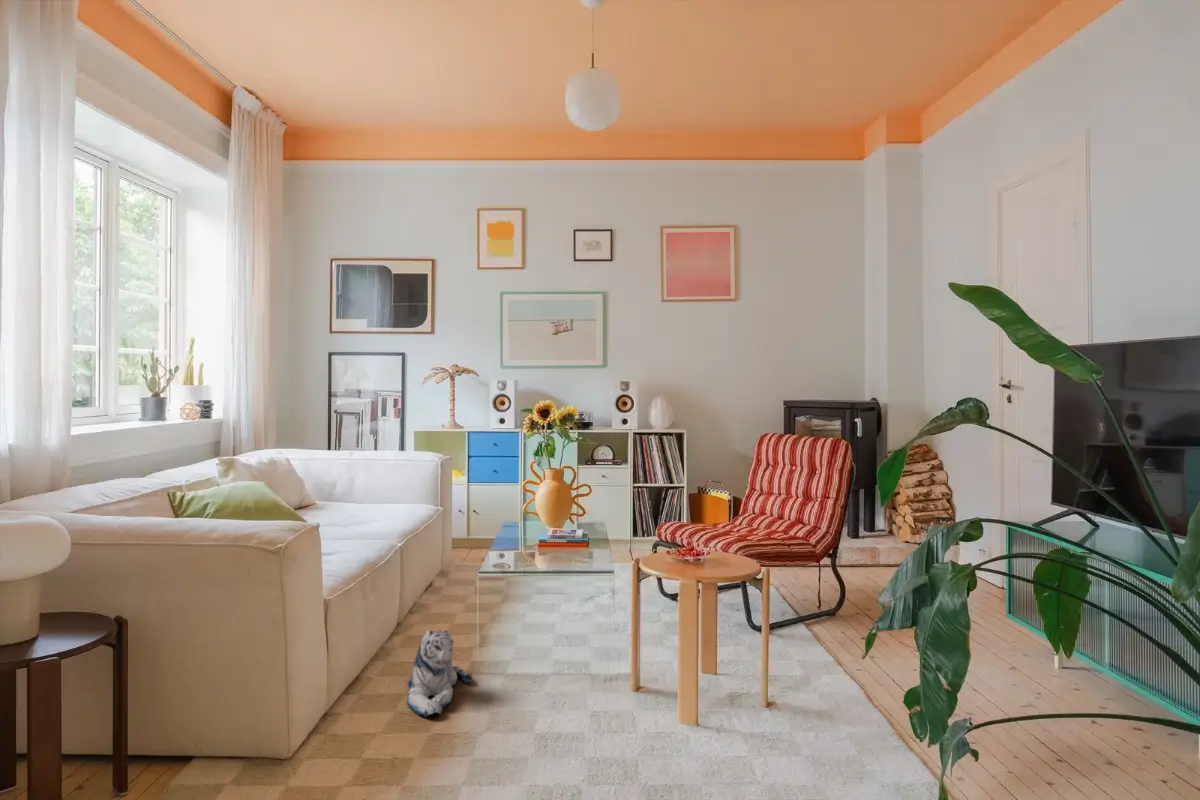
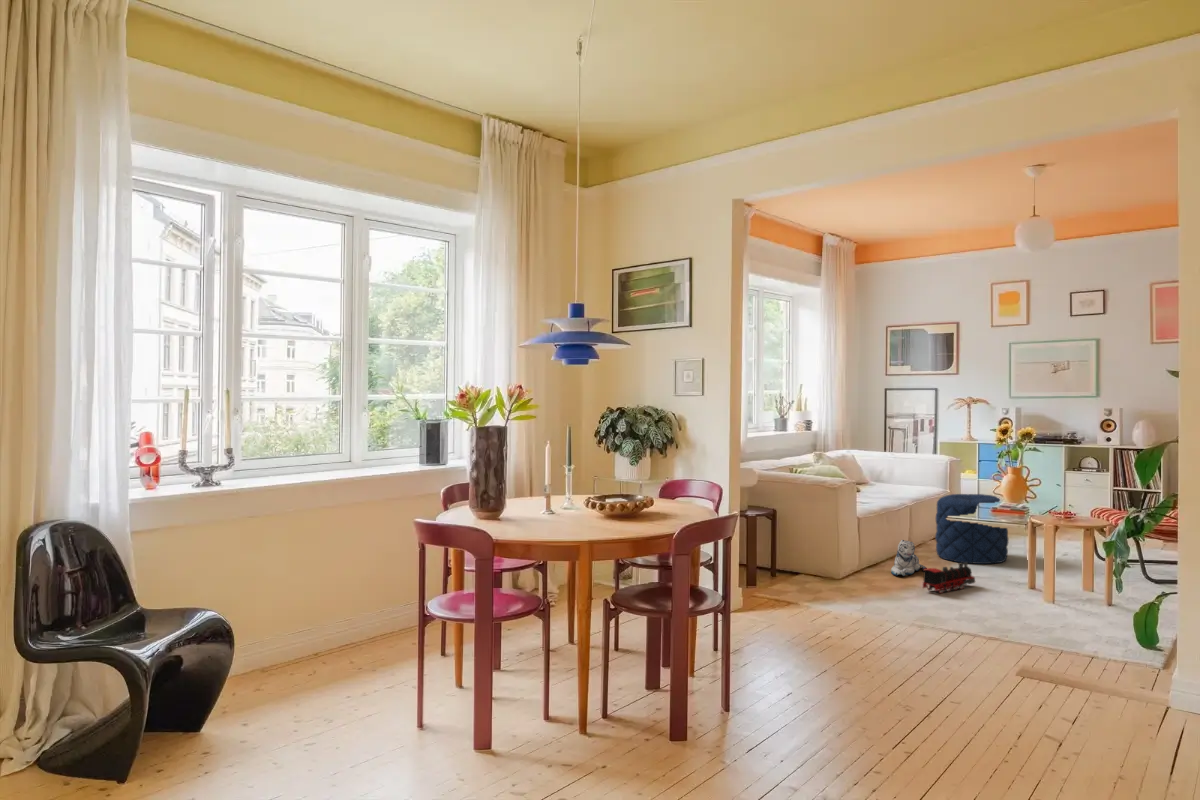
pouf: none [454,512,567,637] -> present [935,494,1008,564]
toy train: none [508,665,585,765] -> present [923,562,975,593]

